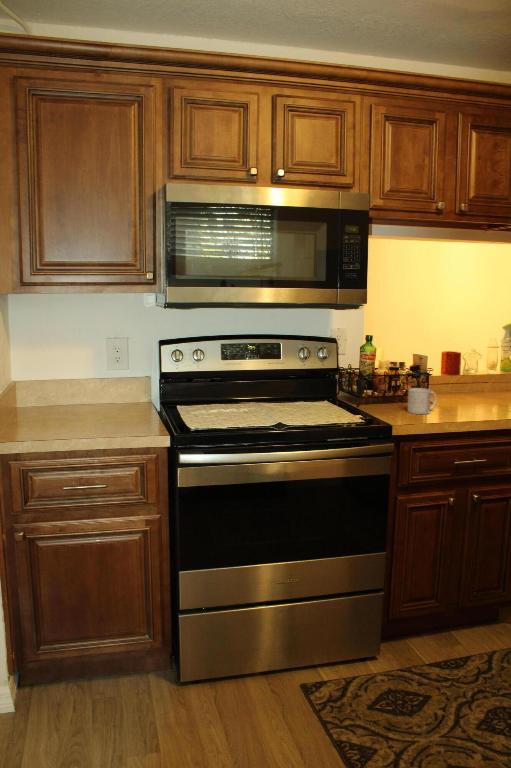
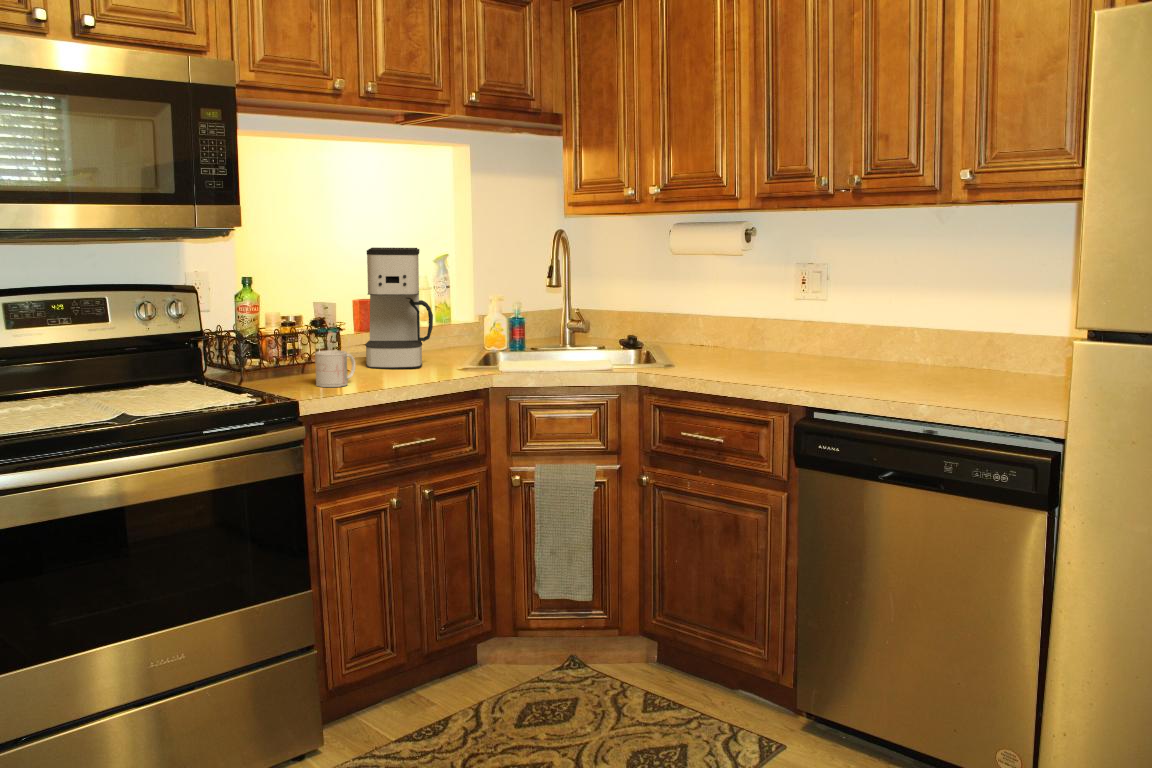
coffee maker: none [446,318,498,404] -> present [365,248,433,369]

